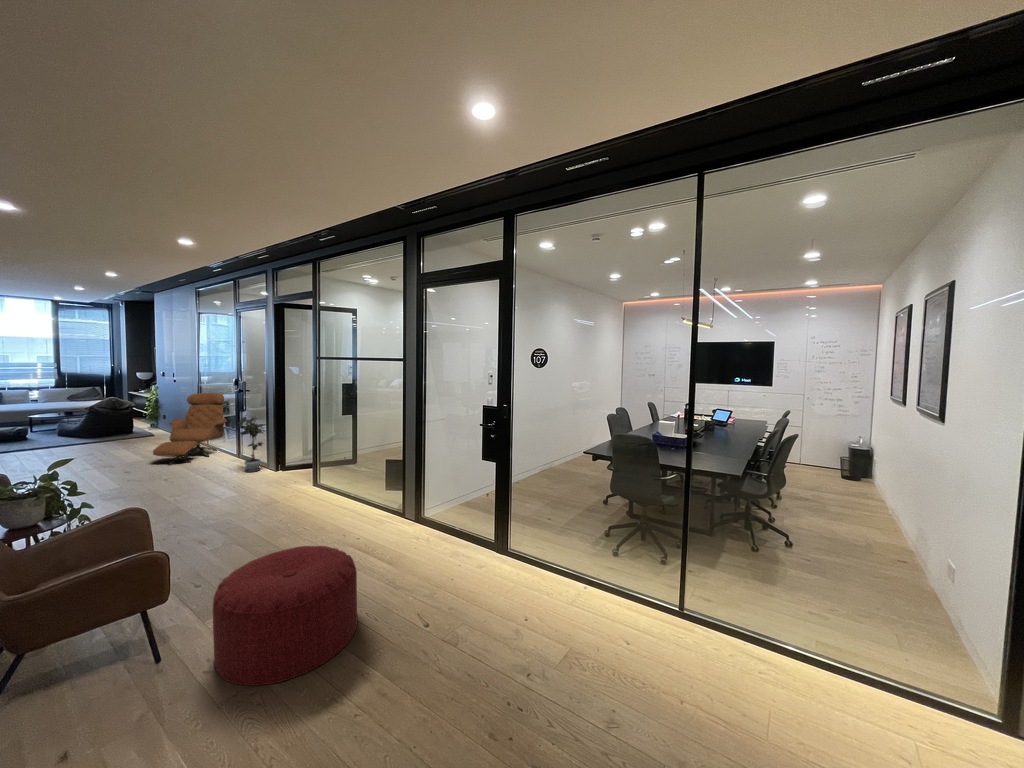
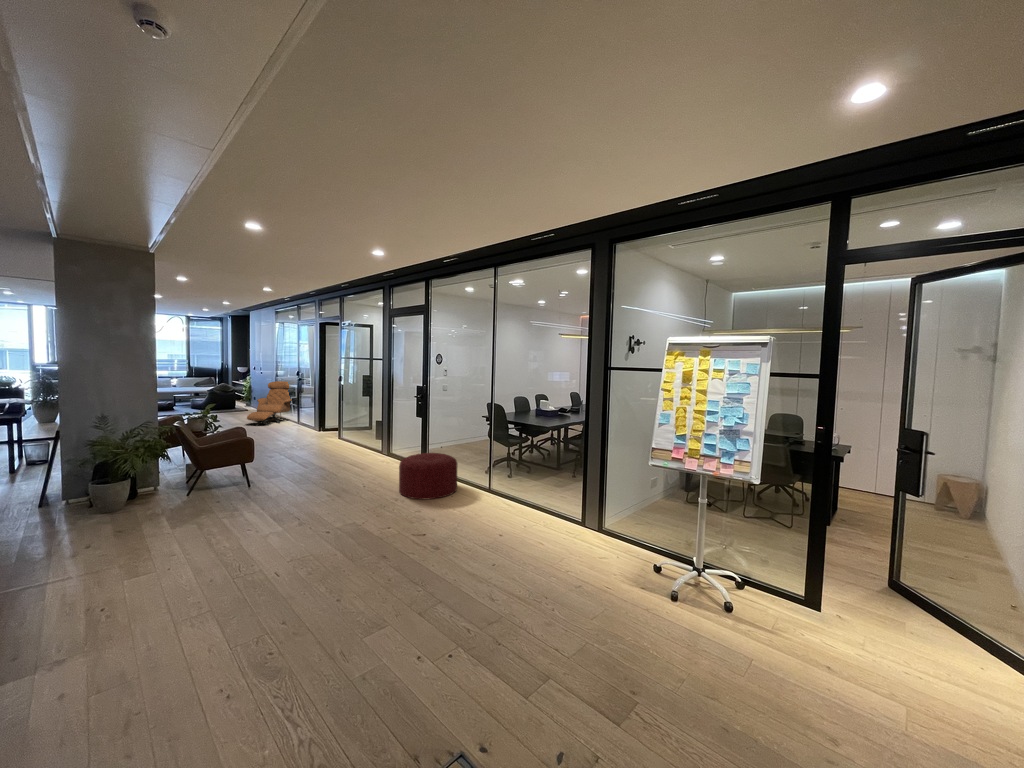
potted plant: present [238,417,264,472] -> none [295,394,314,431]
ottoman: present [213,546,358,686] -> present [399,453,457,499]

